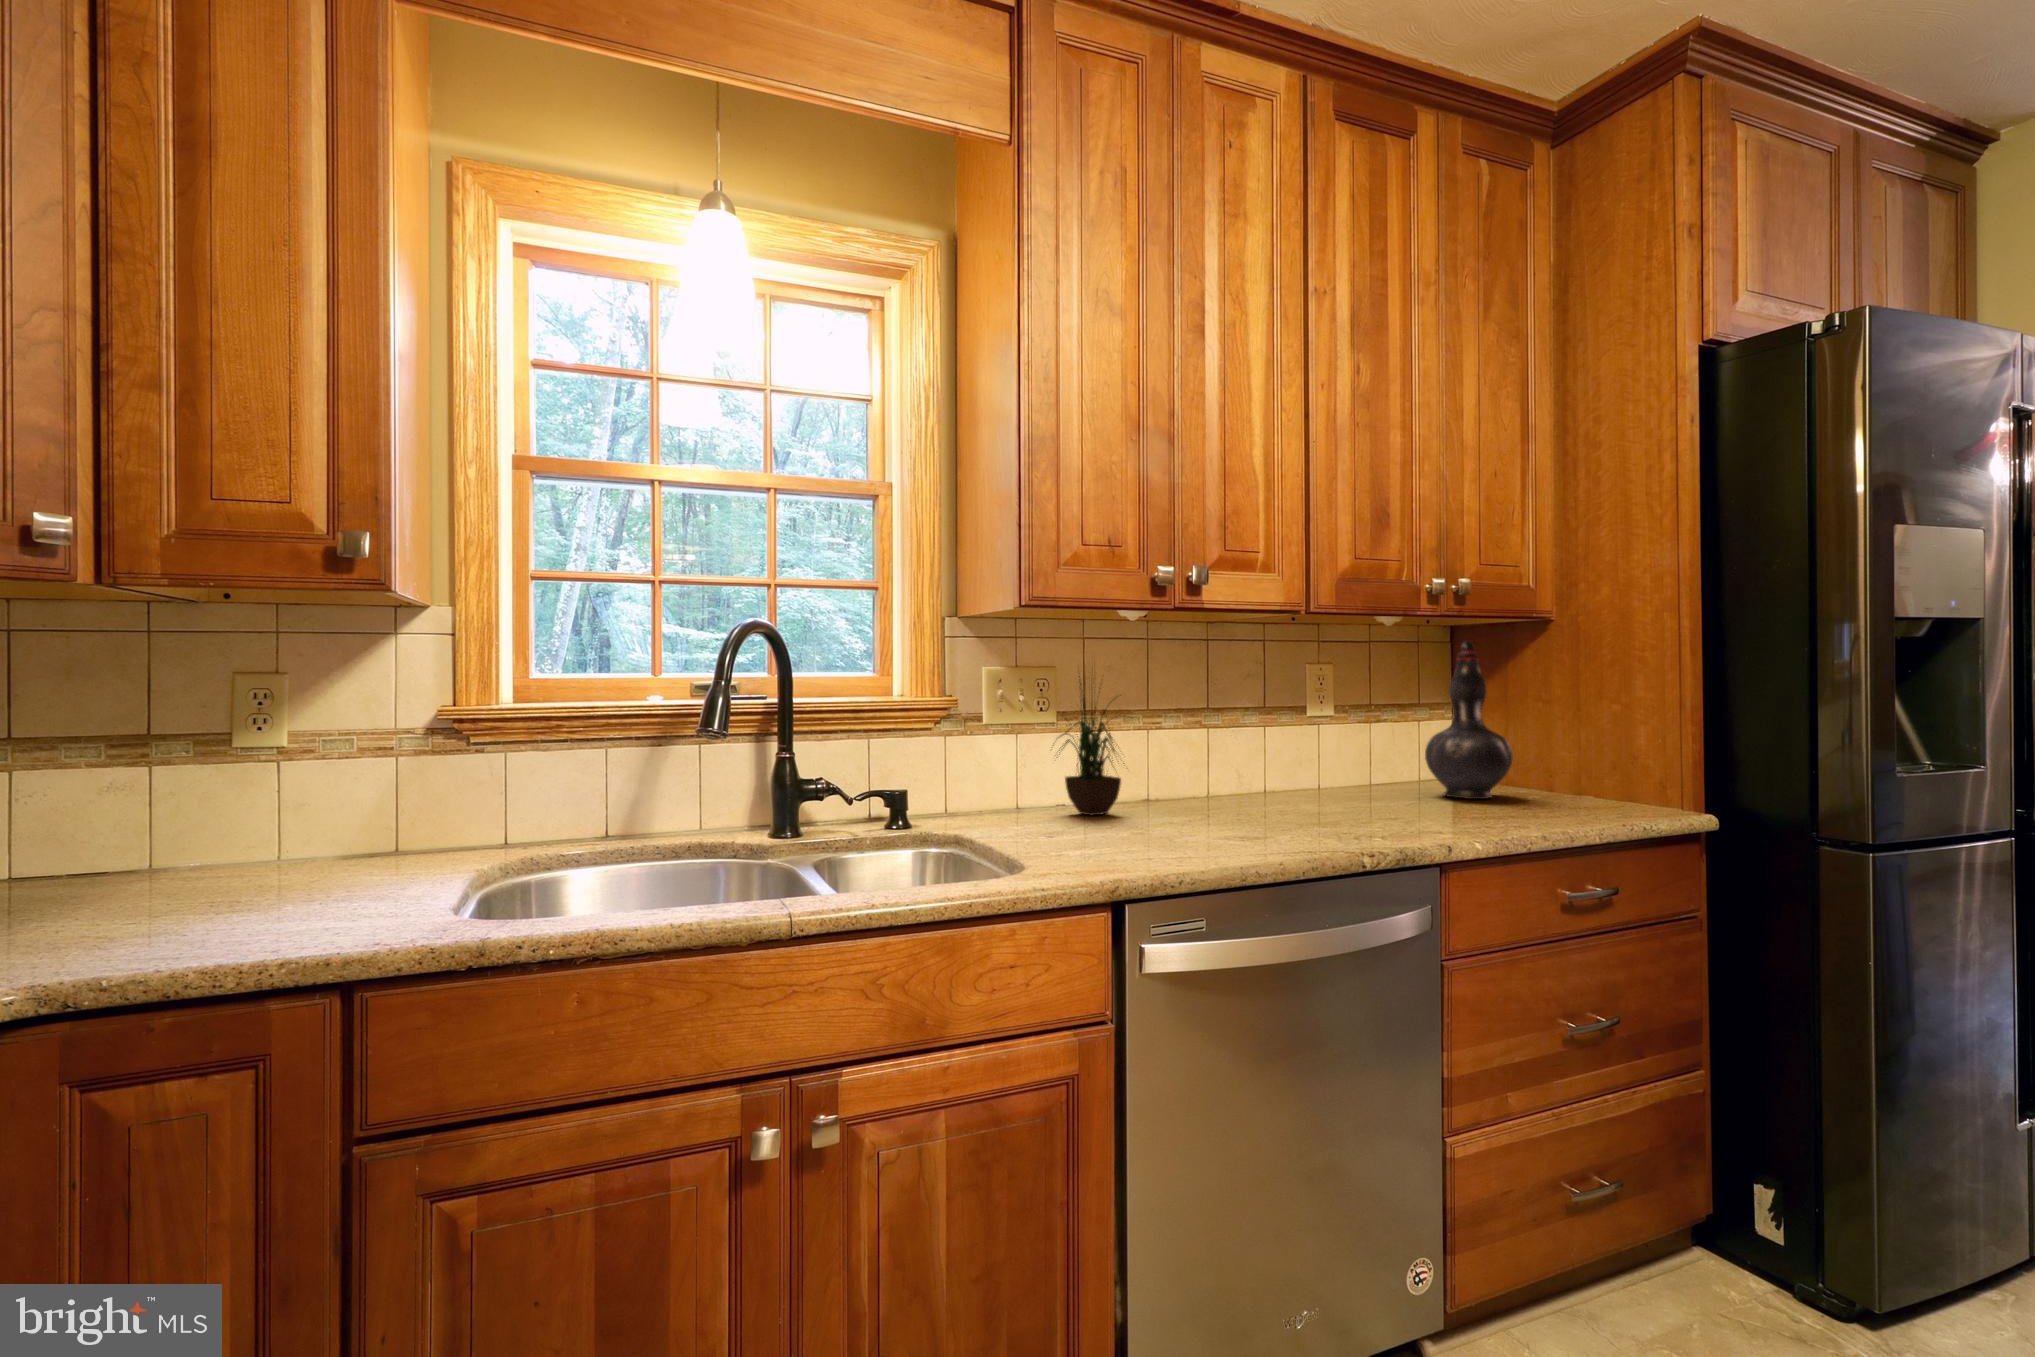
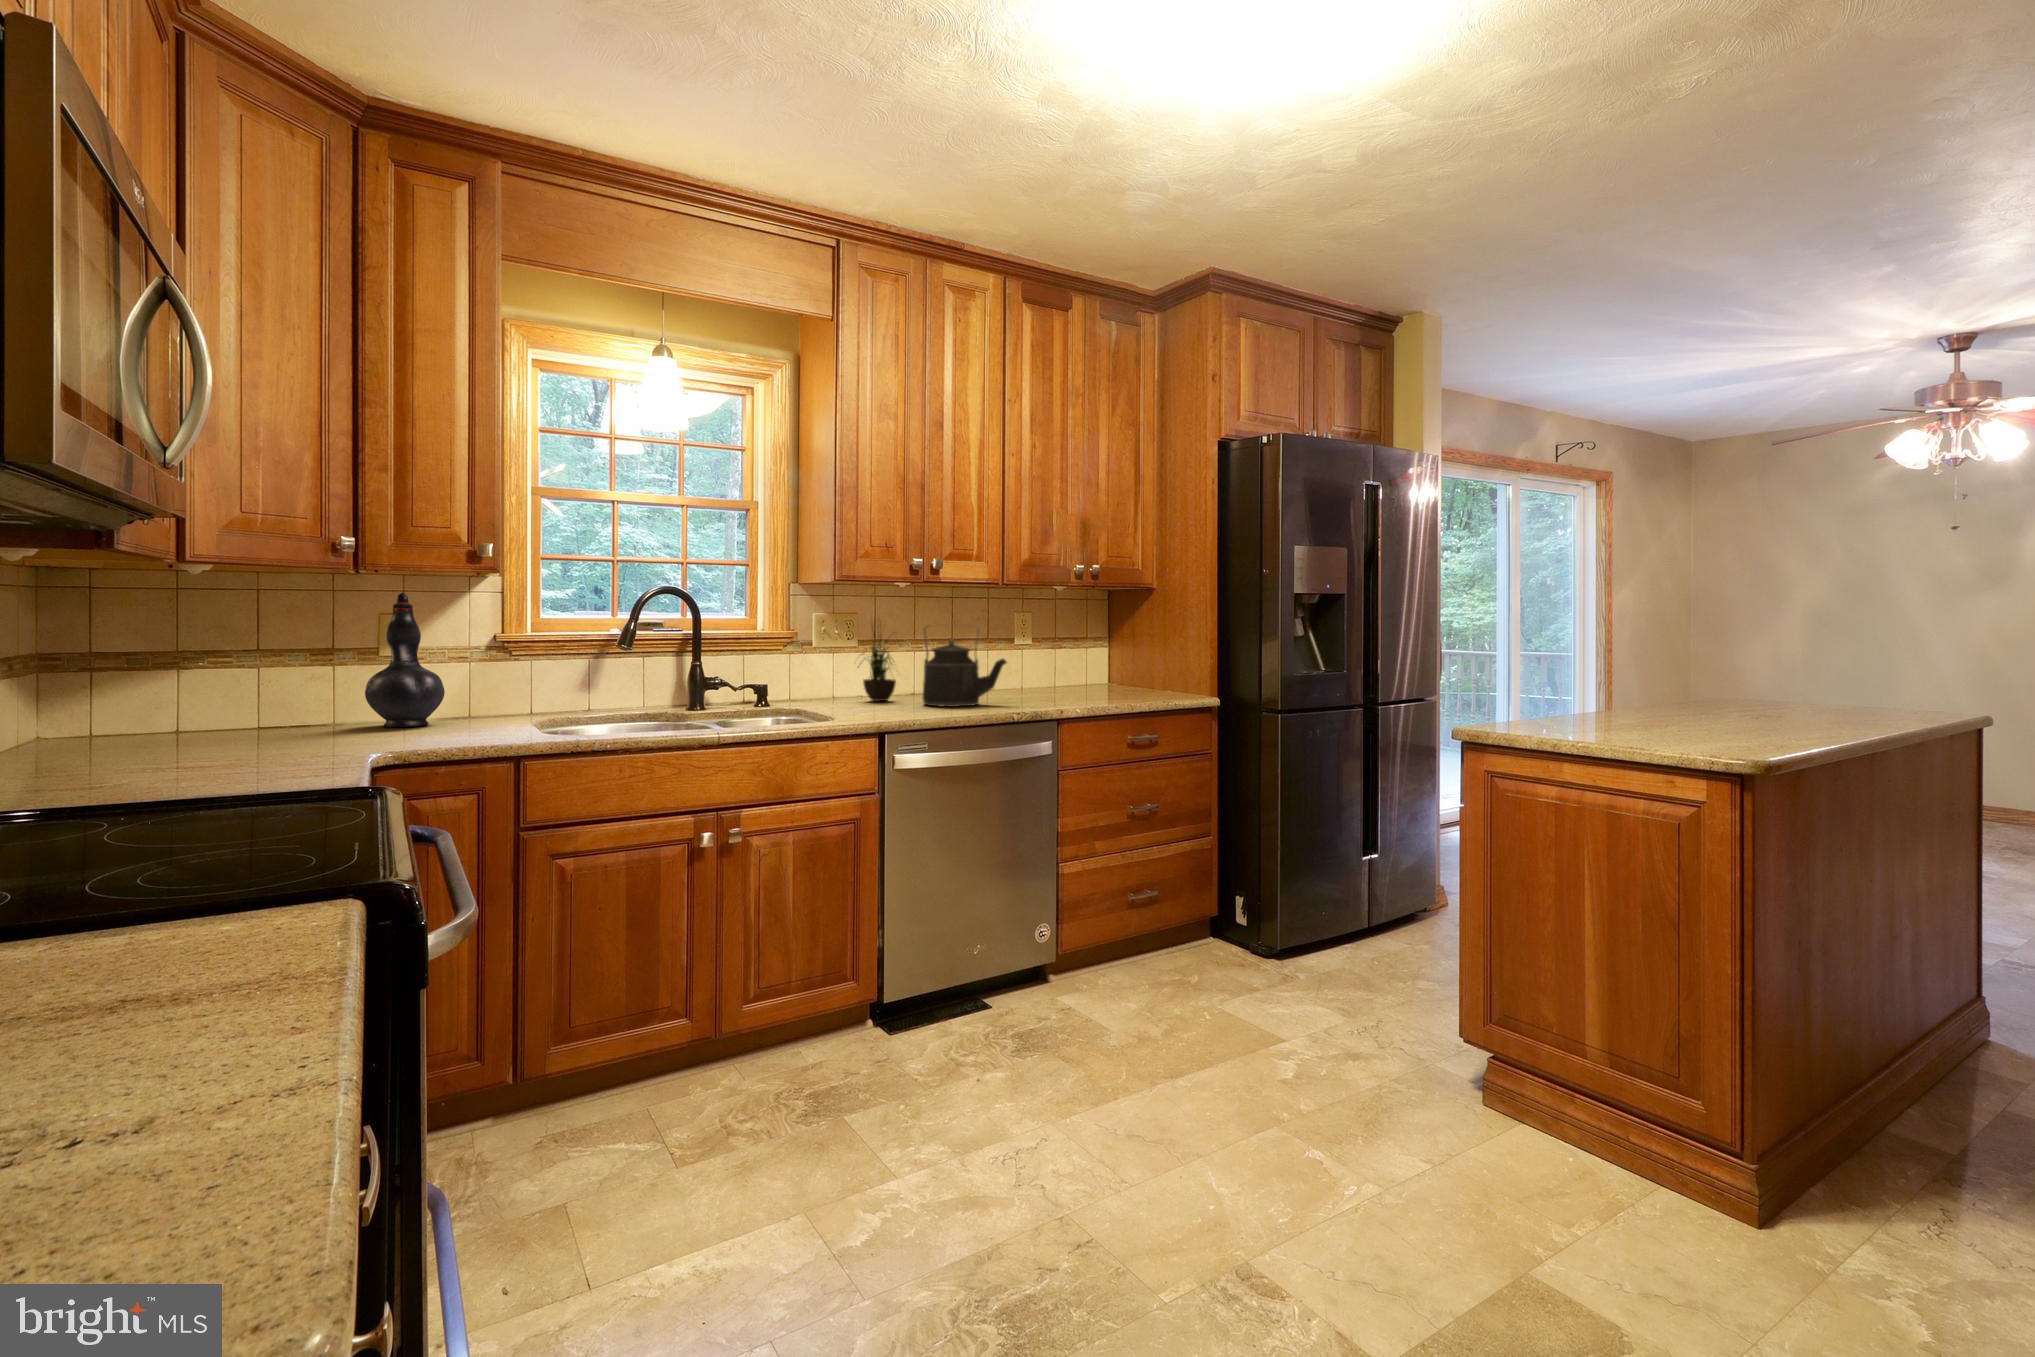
decorative vase: present [1425,640,1512,799] -> present [365,593,445,727]
kettle: none [1173,684,1333,835] -> present [923,626,1007,707]

